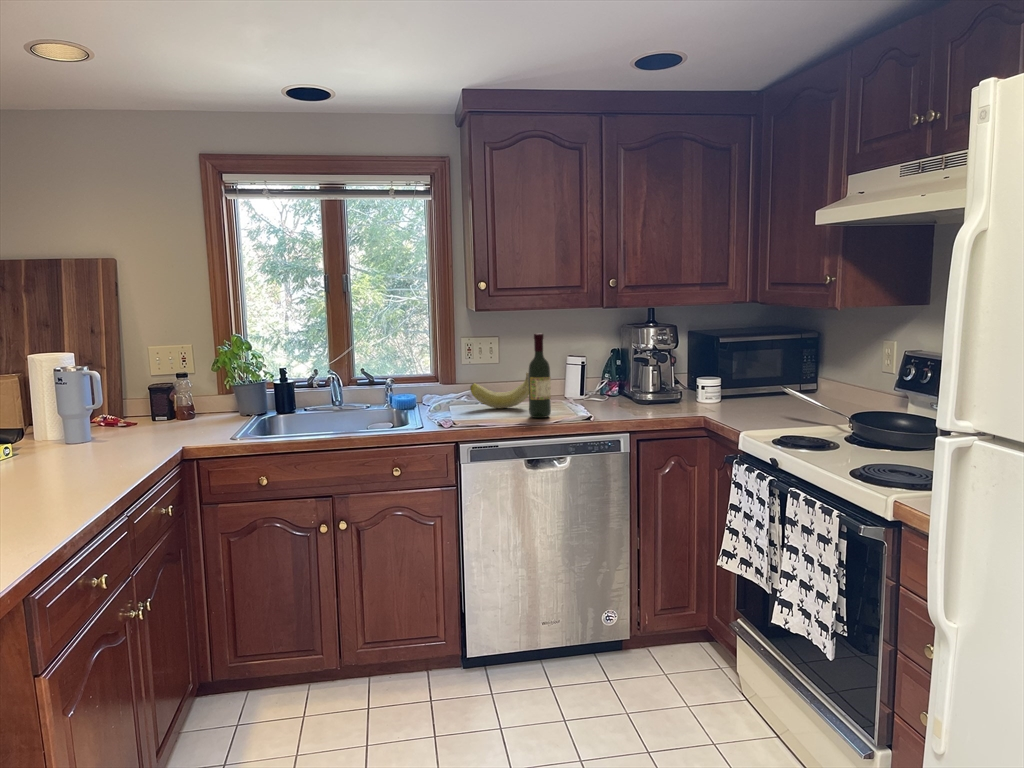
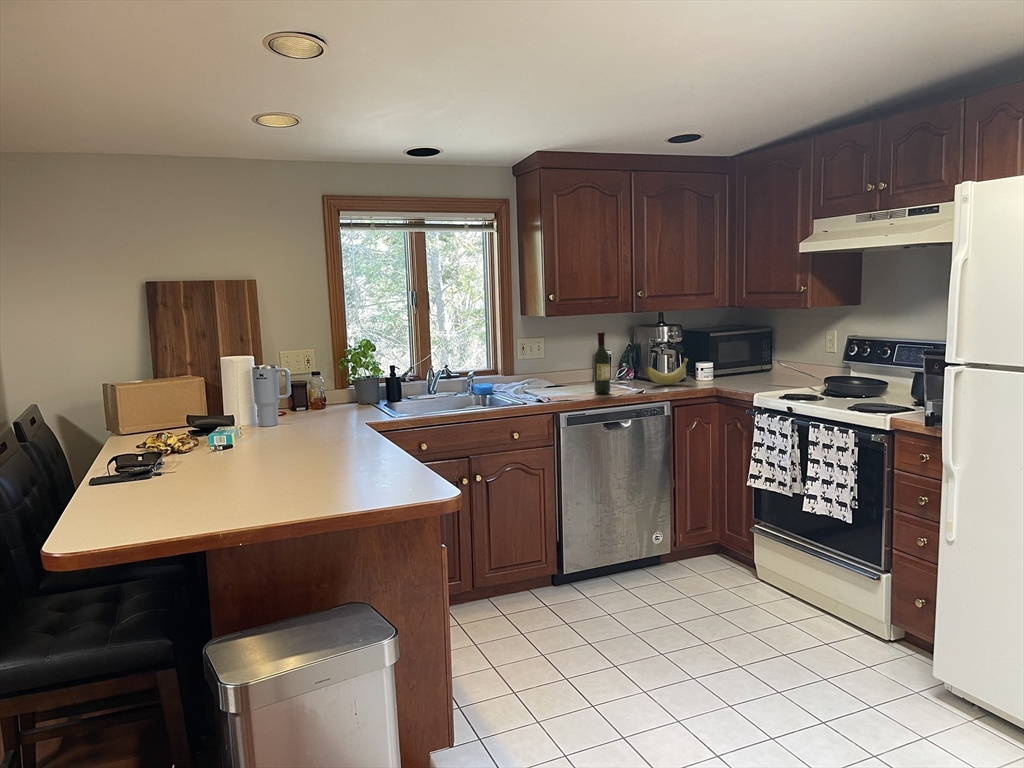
banana: present [470,373,529,408] -> present [646,358,688,385]

